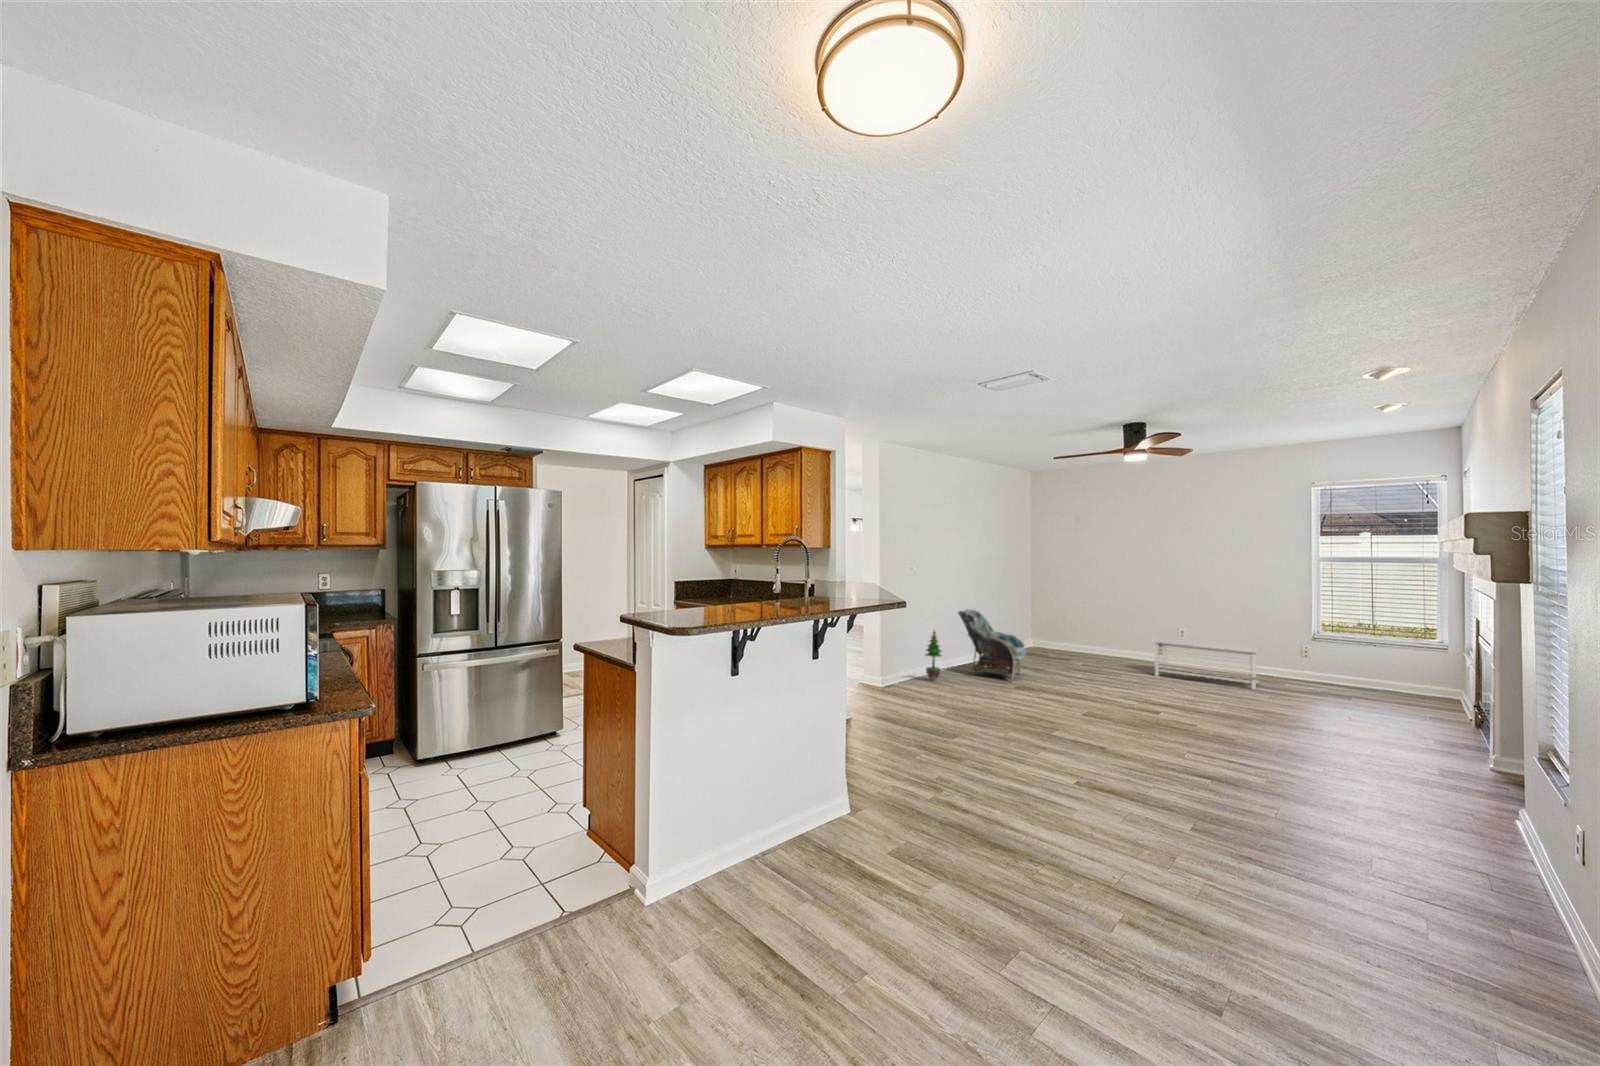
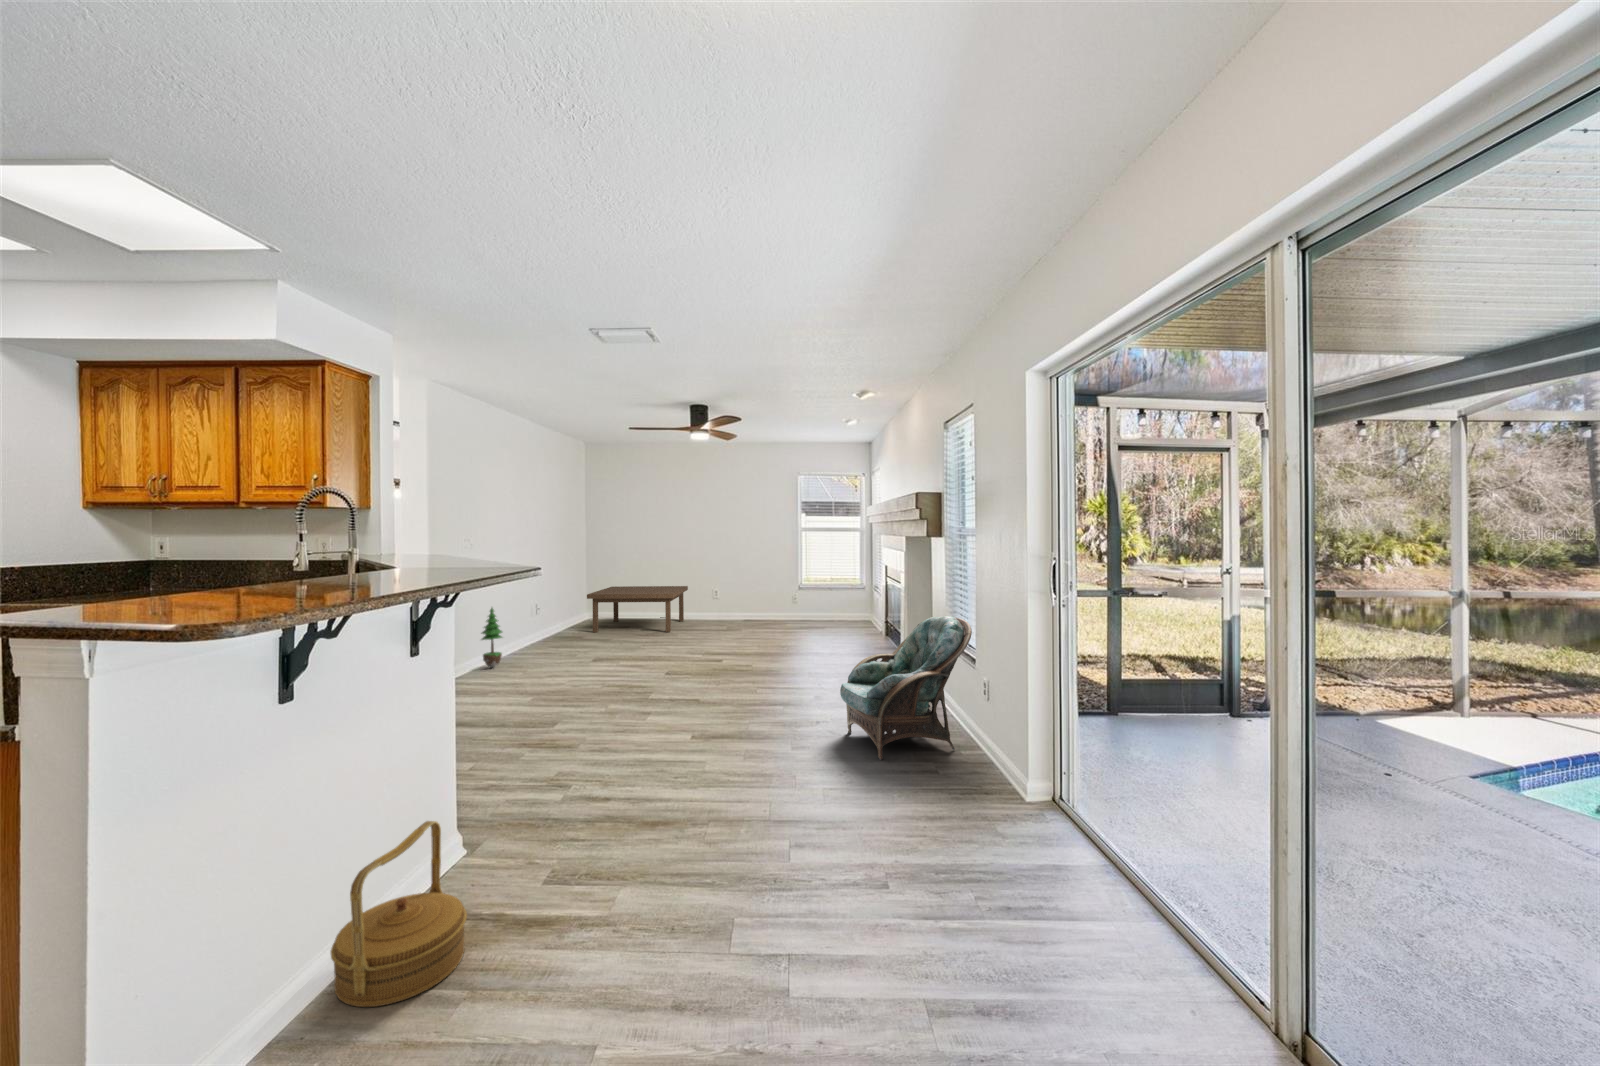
armchair: present [958,609,1026,681] -> present [840,616,972,760]
coffee table: none [1026,623,1136,675] -> present [587,586,688,632]
storage bench: present [1152,636,1260,690] -> none [705,587,786,627]
woven basket: none [746,776,824,890] -> present [331,821,467,1007]

